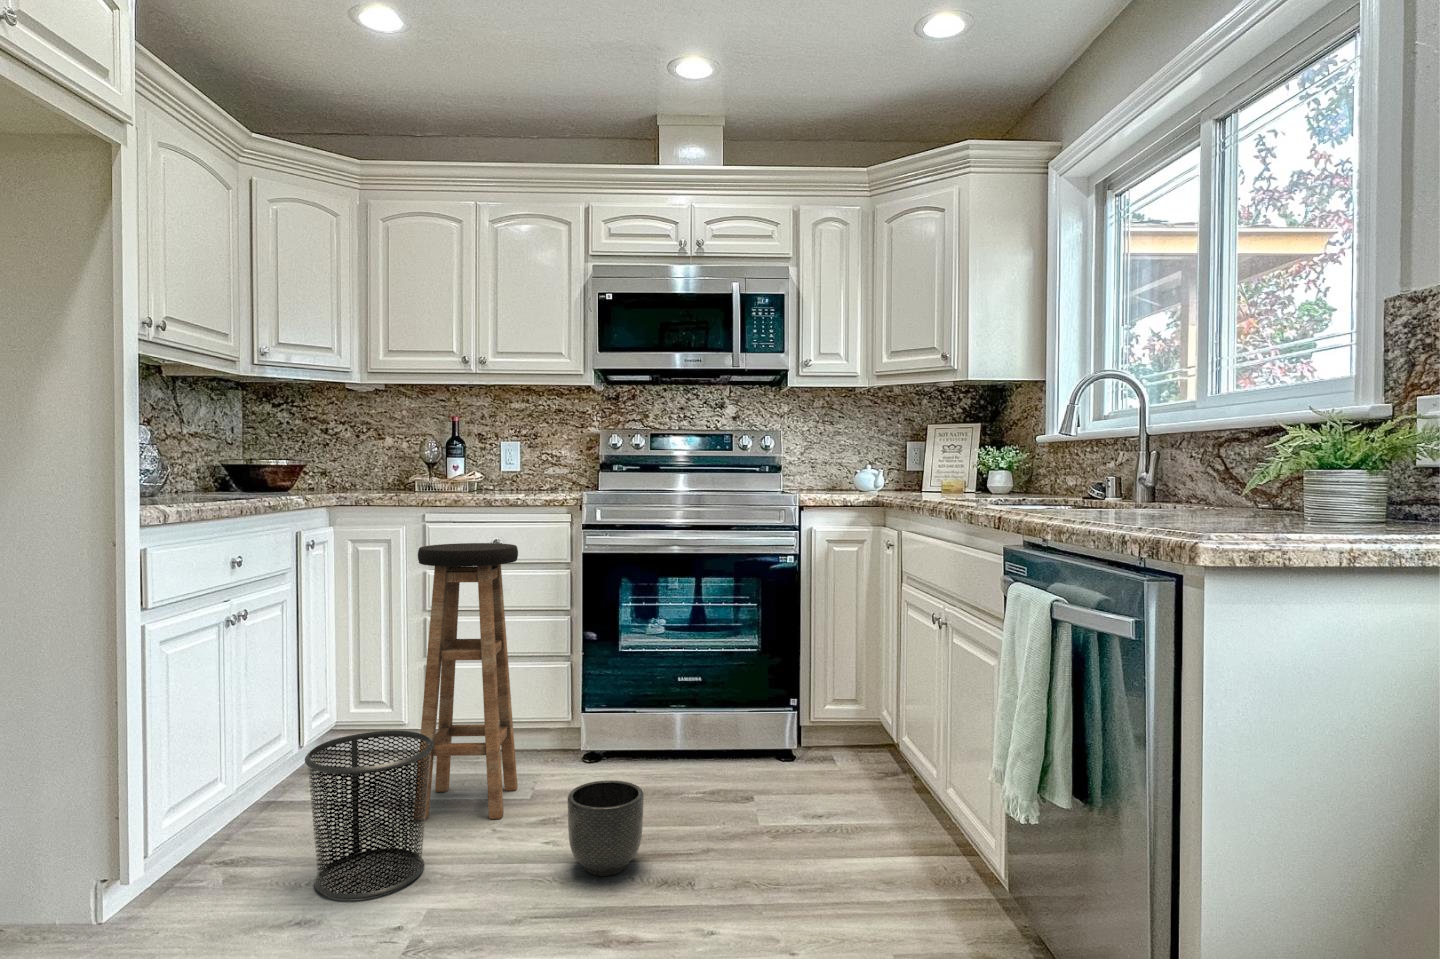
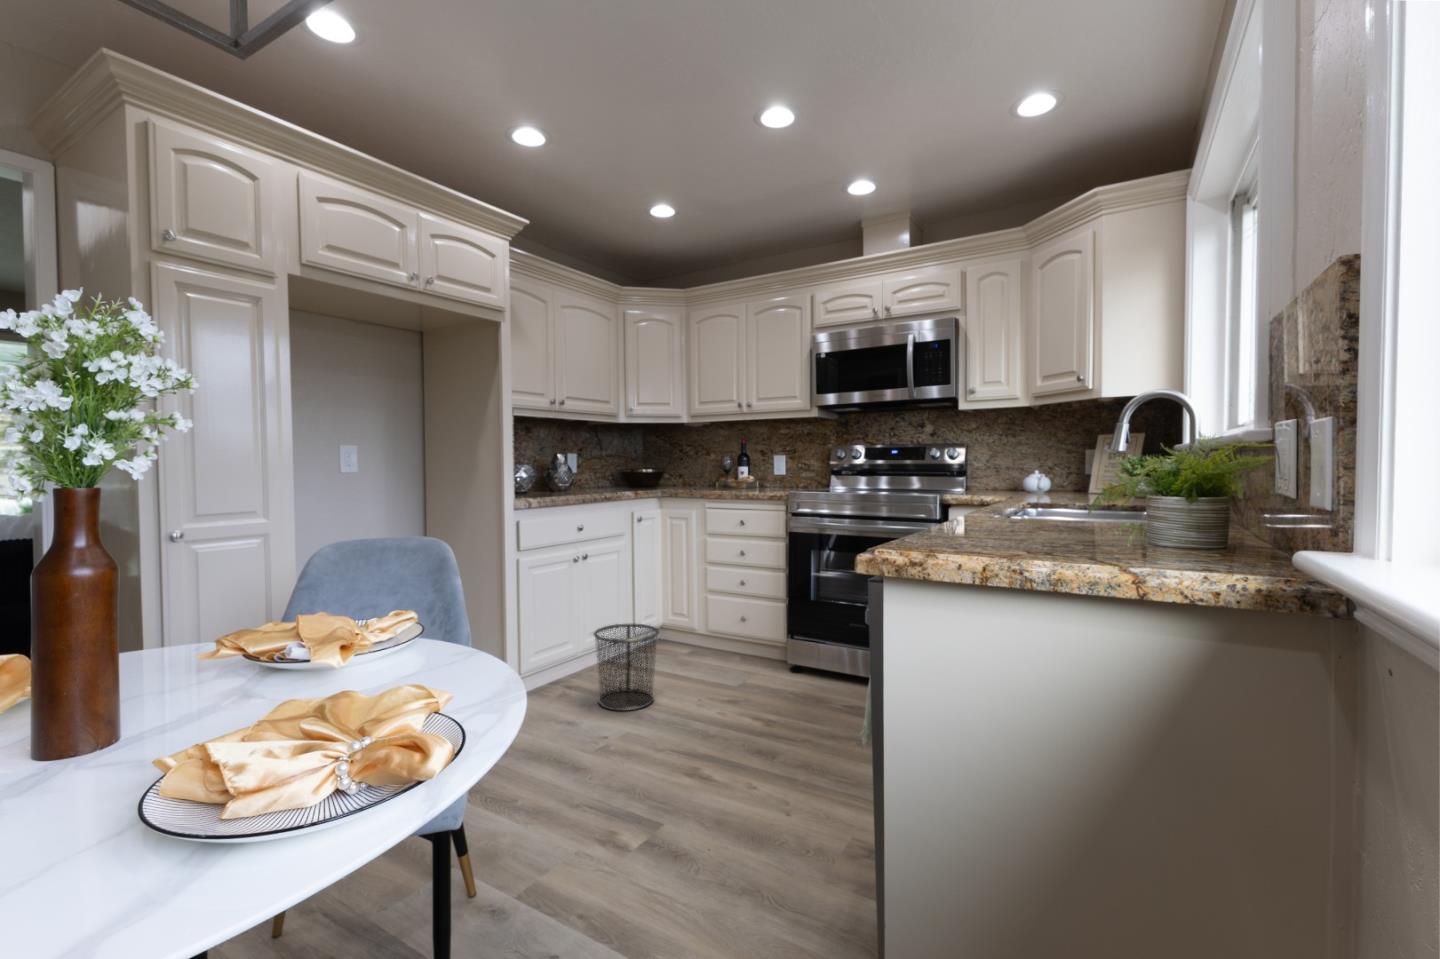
bar stool: present [415,543,518,819] -> none [669,521,738,690]
planter: present [568,780,644,876] -> none [716,674,763,732]

